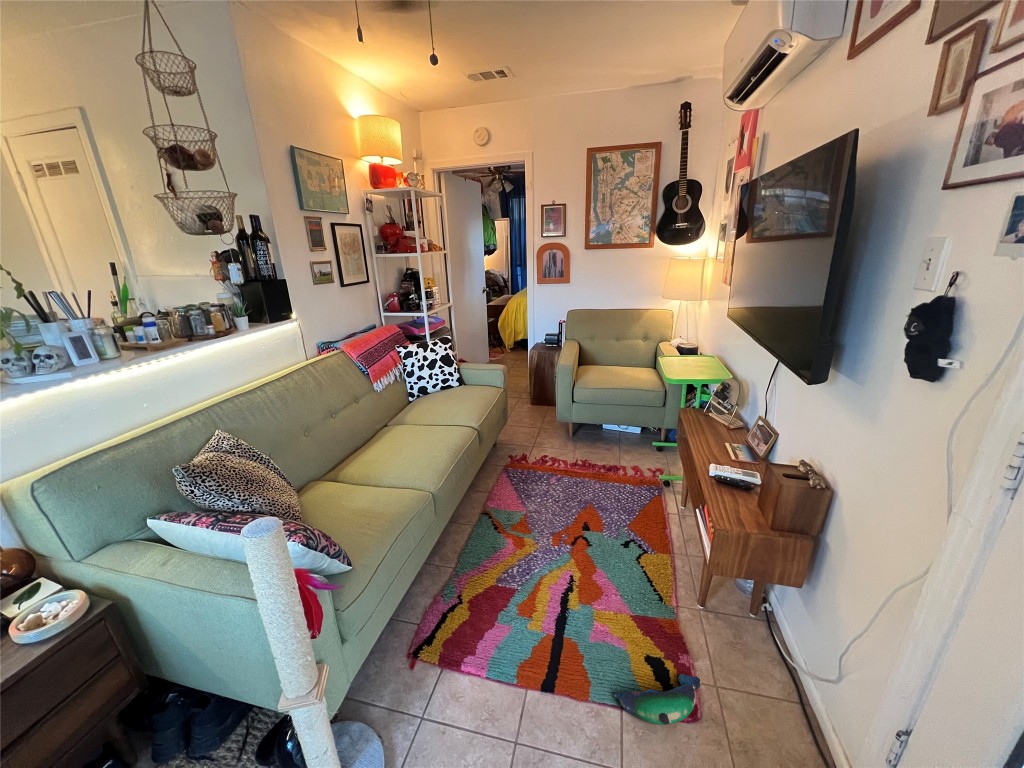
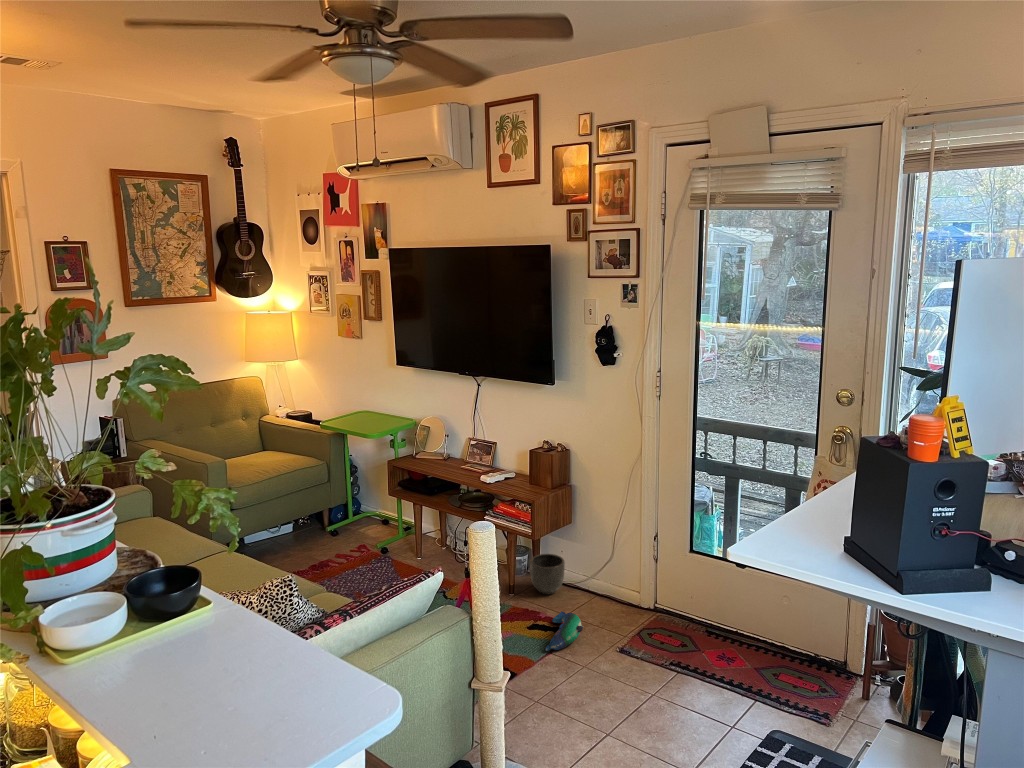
planter: none [722,589,778,650] -> present [530,554,565,595]

